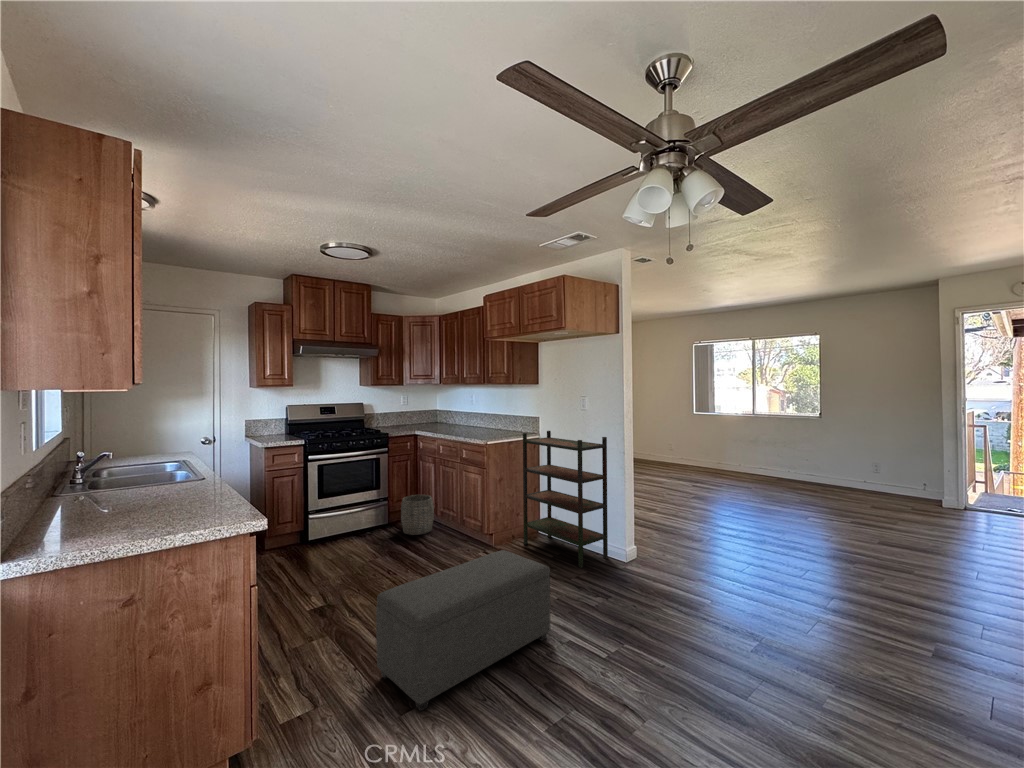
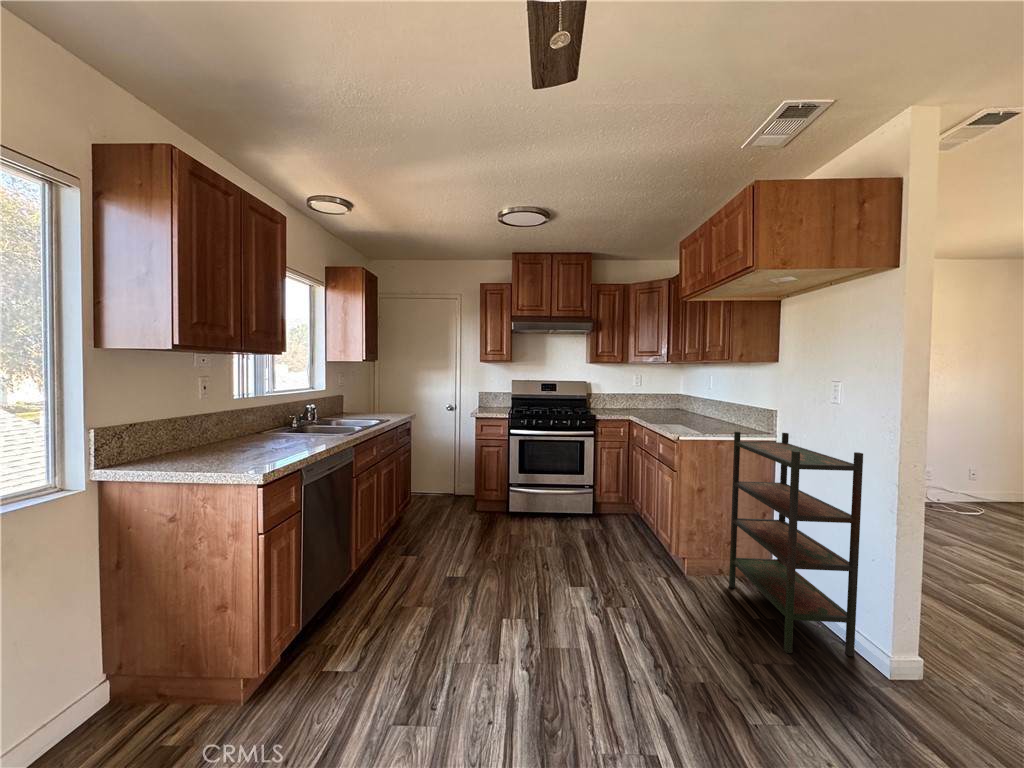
woven basket: present [401,495,434,535] -> none [598,489,636,536]
ottoman: present [376,550,550,711] -> none [404,581,636,733]

